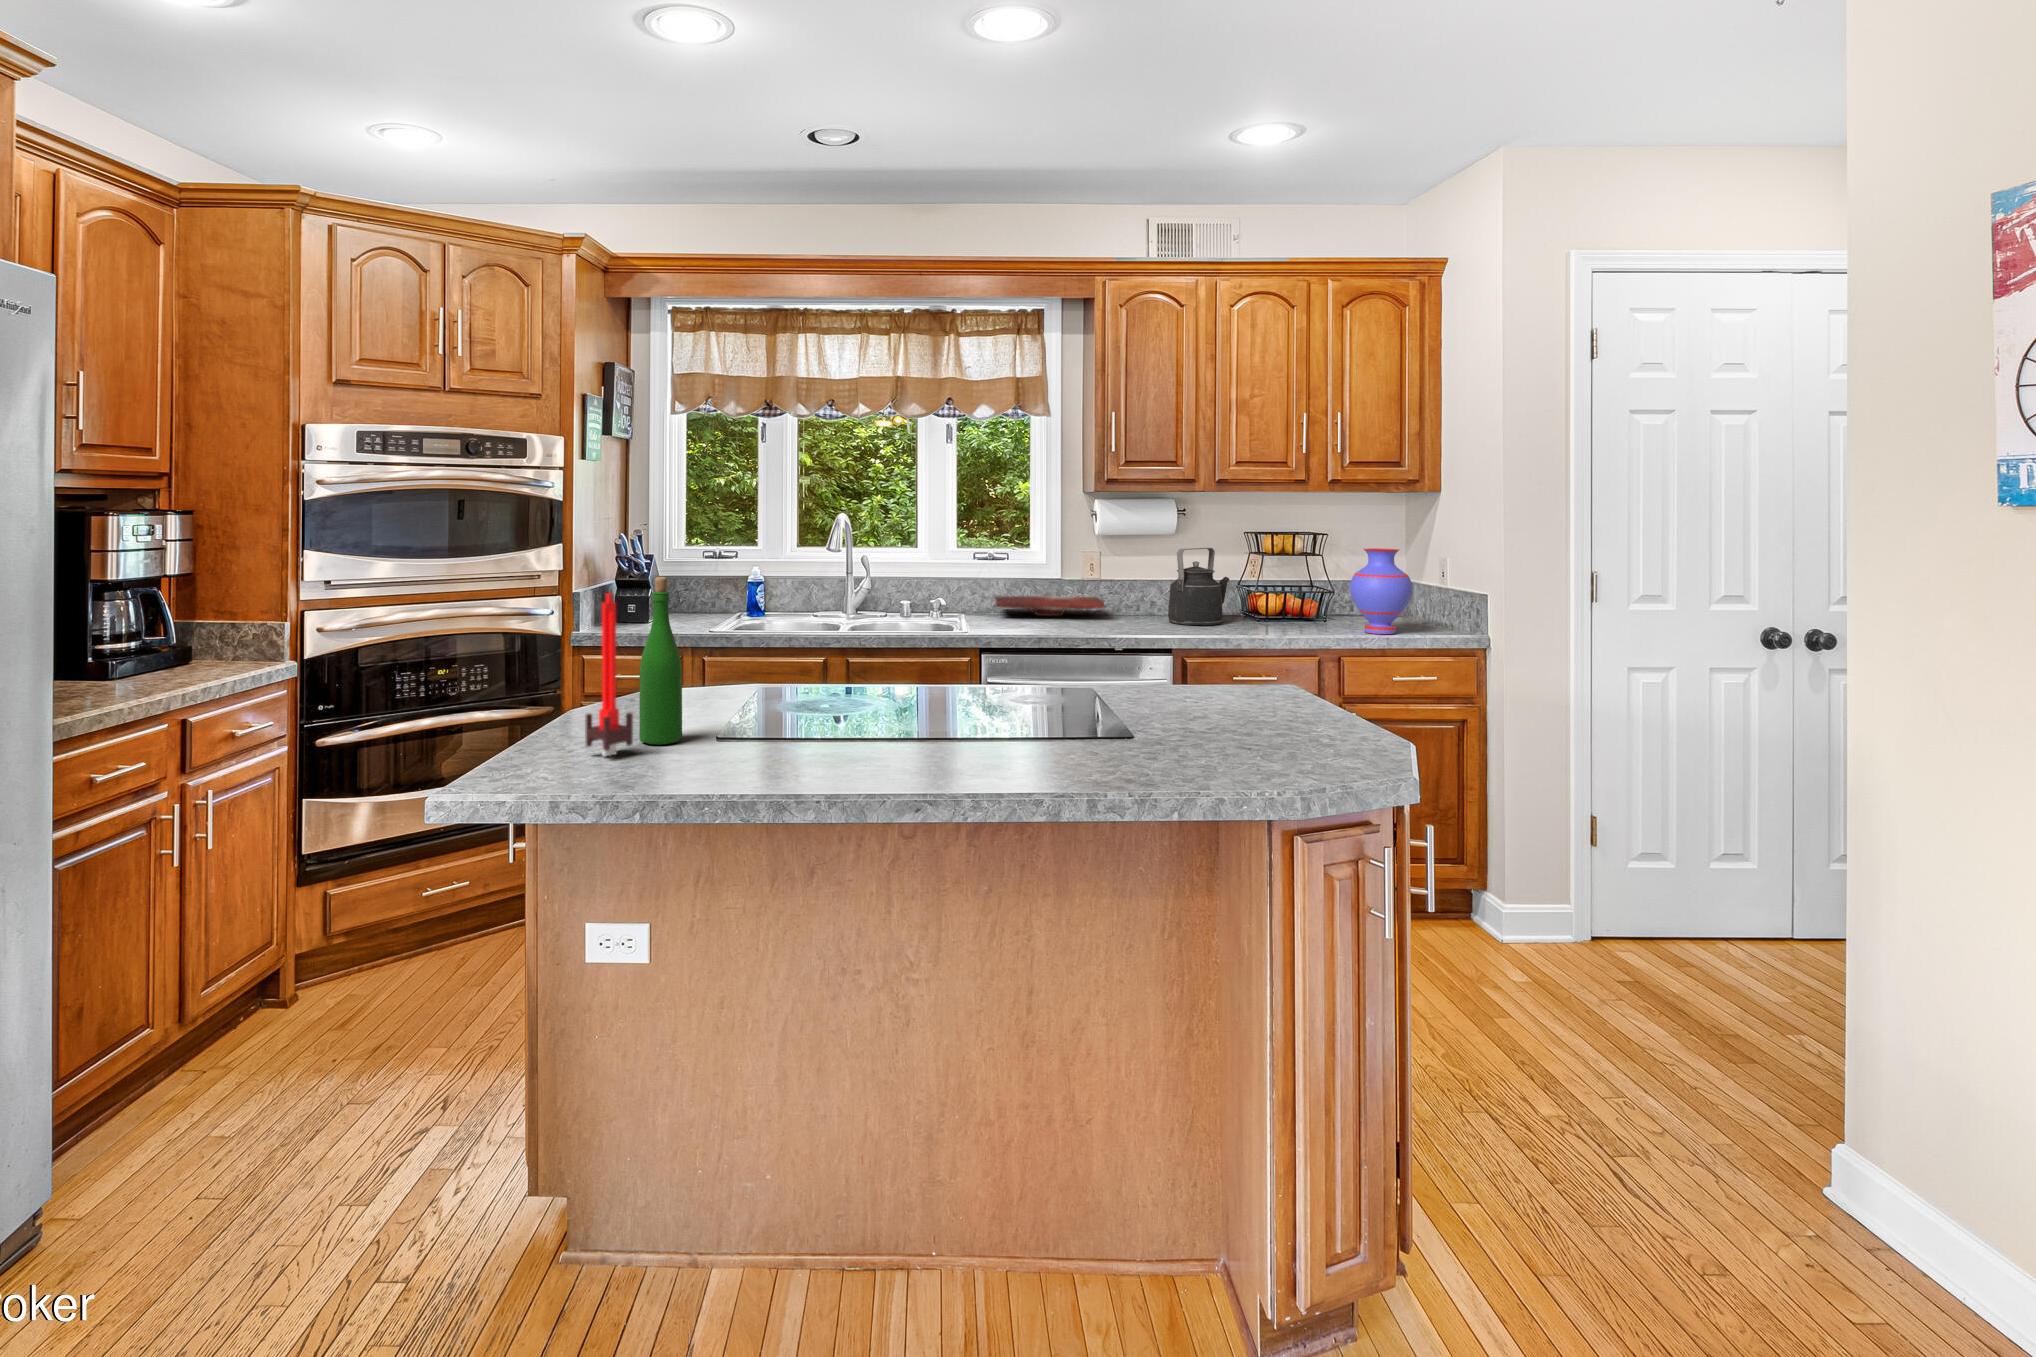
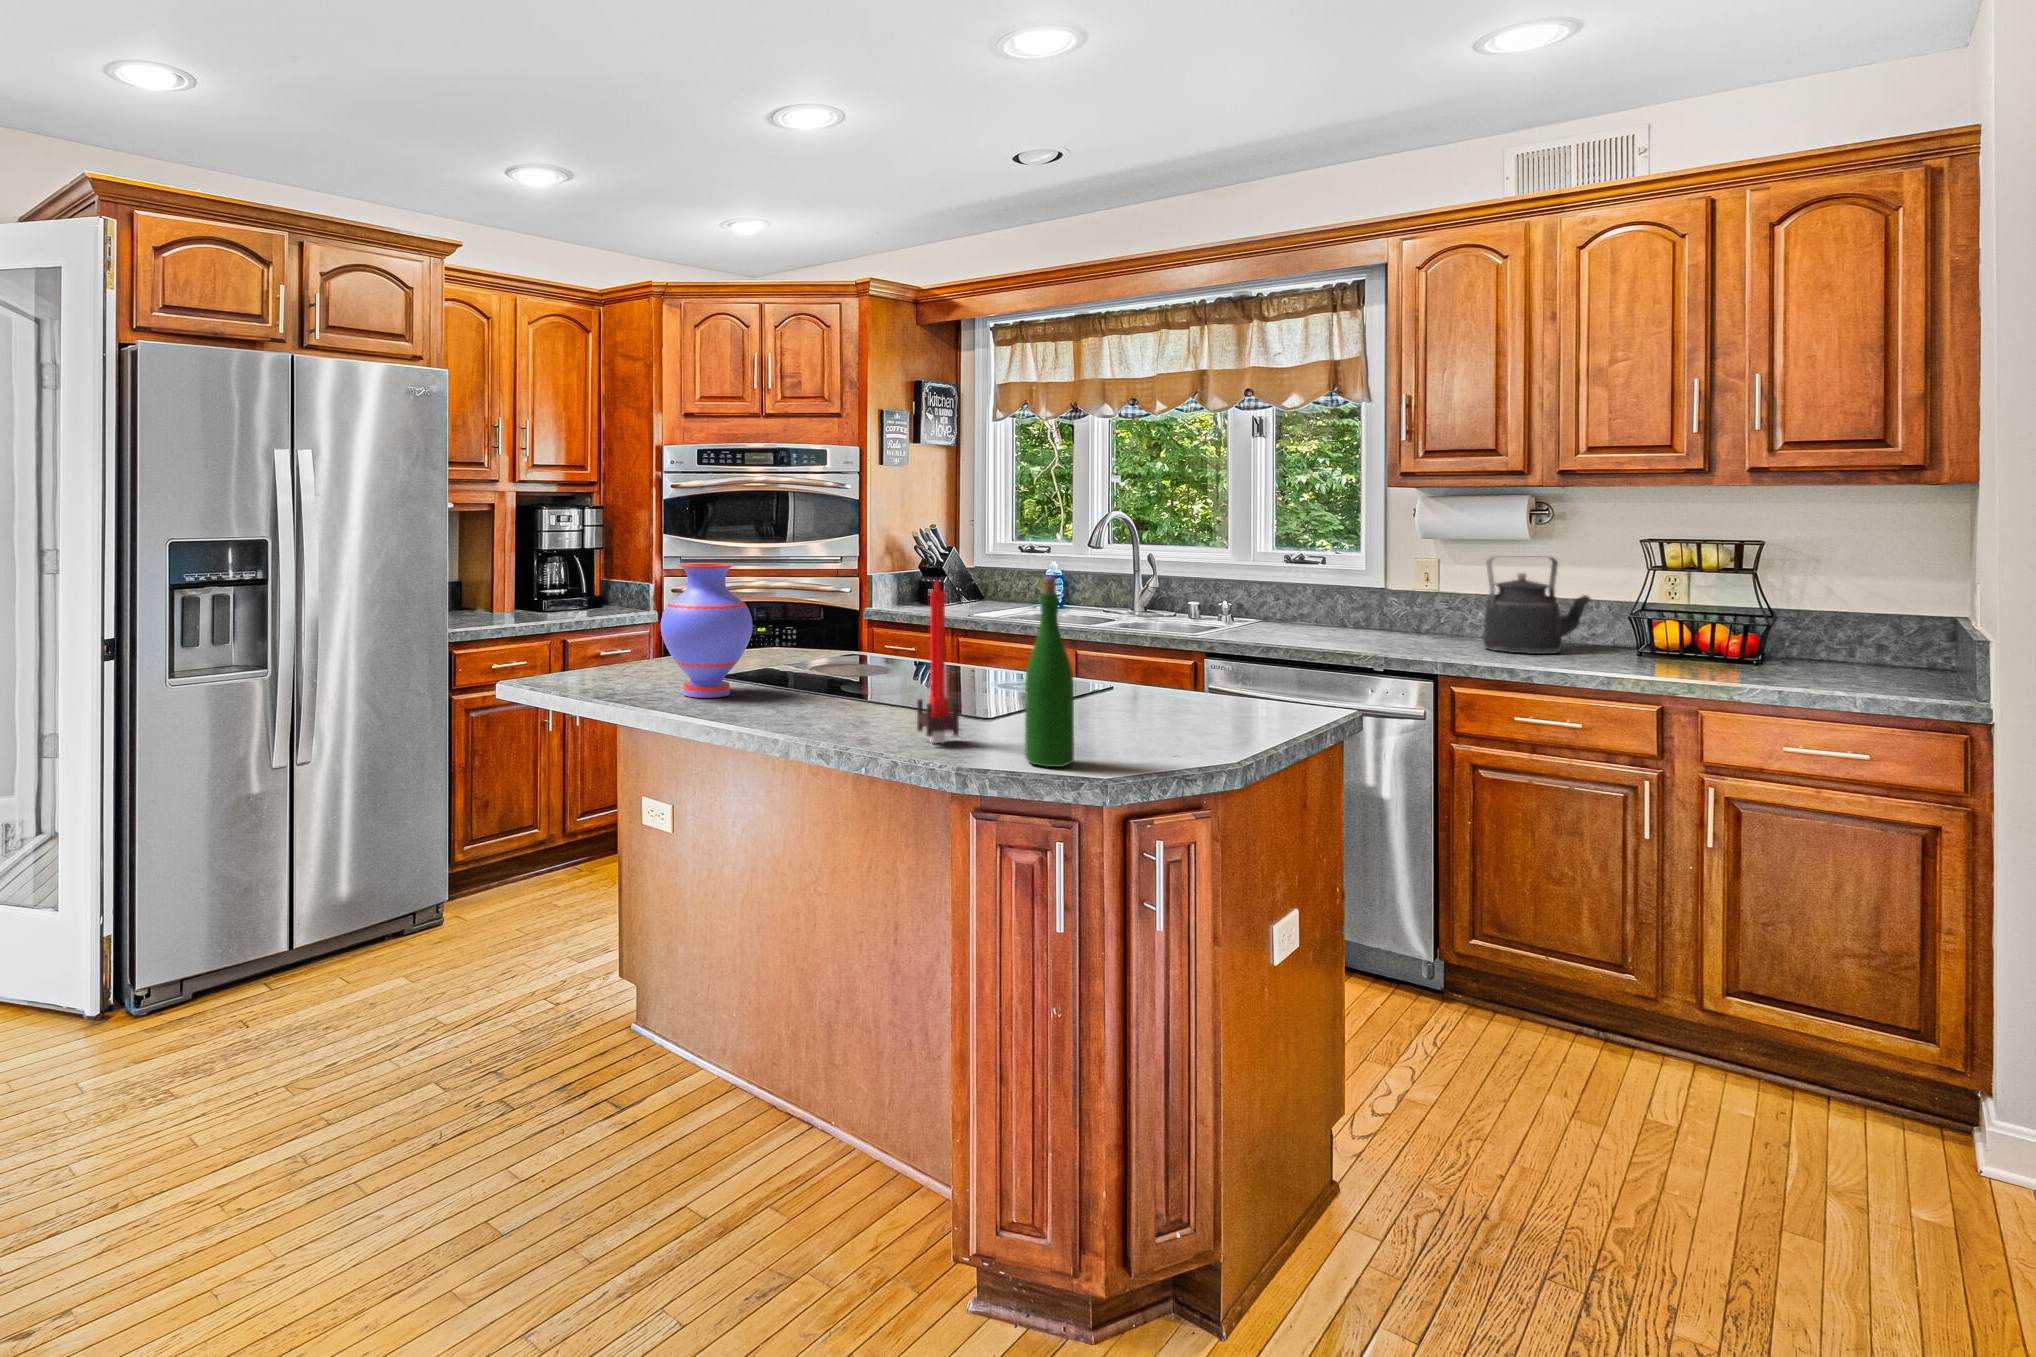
vase: present [1350,548,1413,634] -> present [661,563,753,698]
wine bottle: present [639,577,682,744] -> present [1025,576,1074,767]
candle: present [585,593,633,756] -> present [917,582,959,743]
cutting board: present [995,596,1105,616] -> none [1264,607,1426,632]

